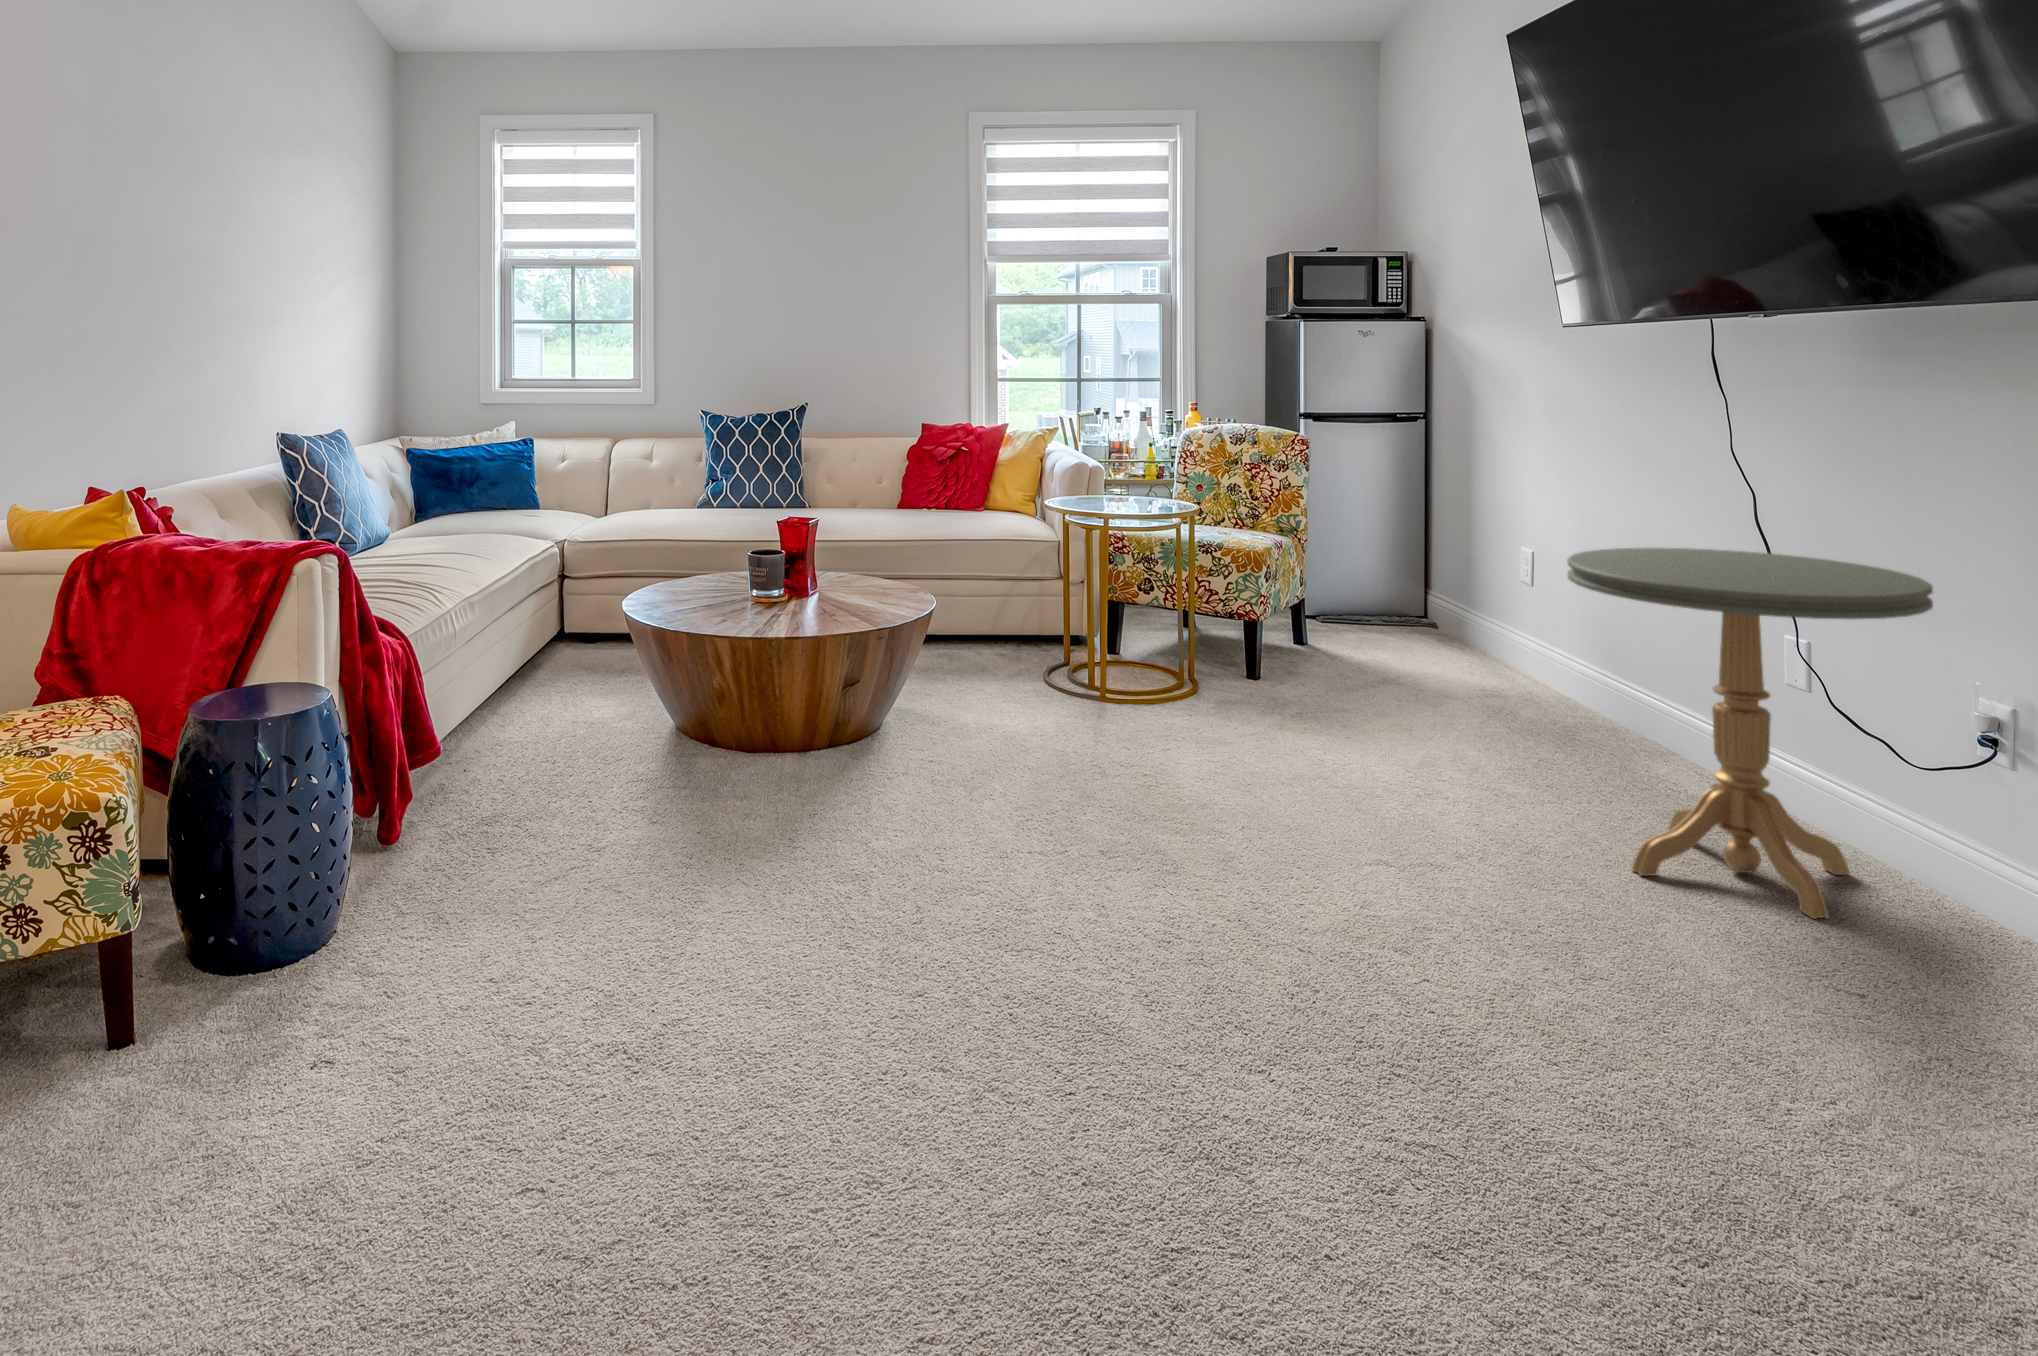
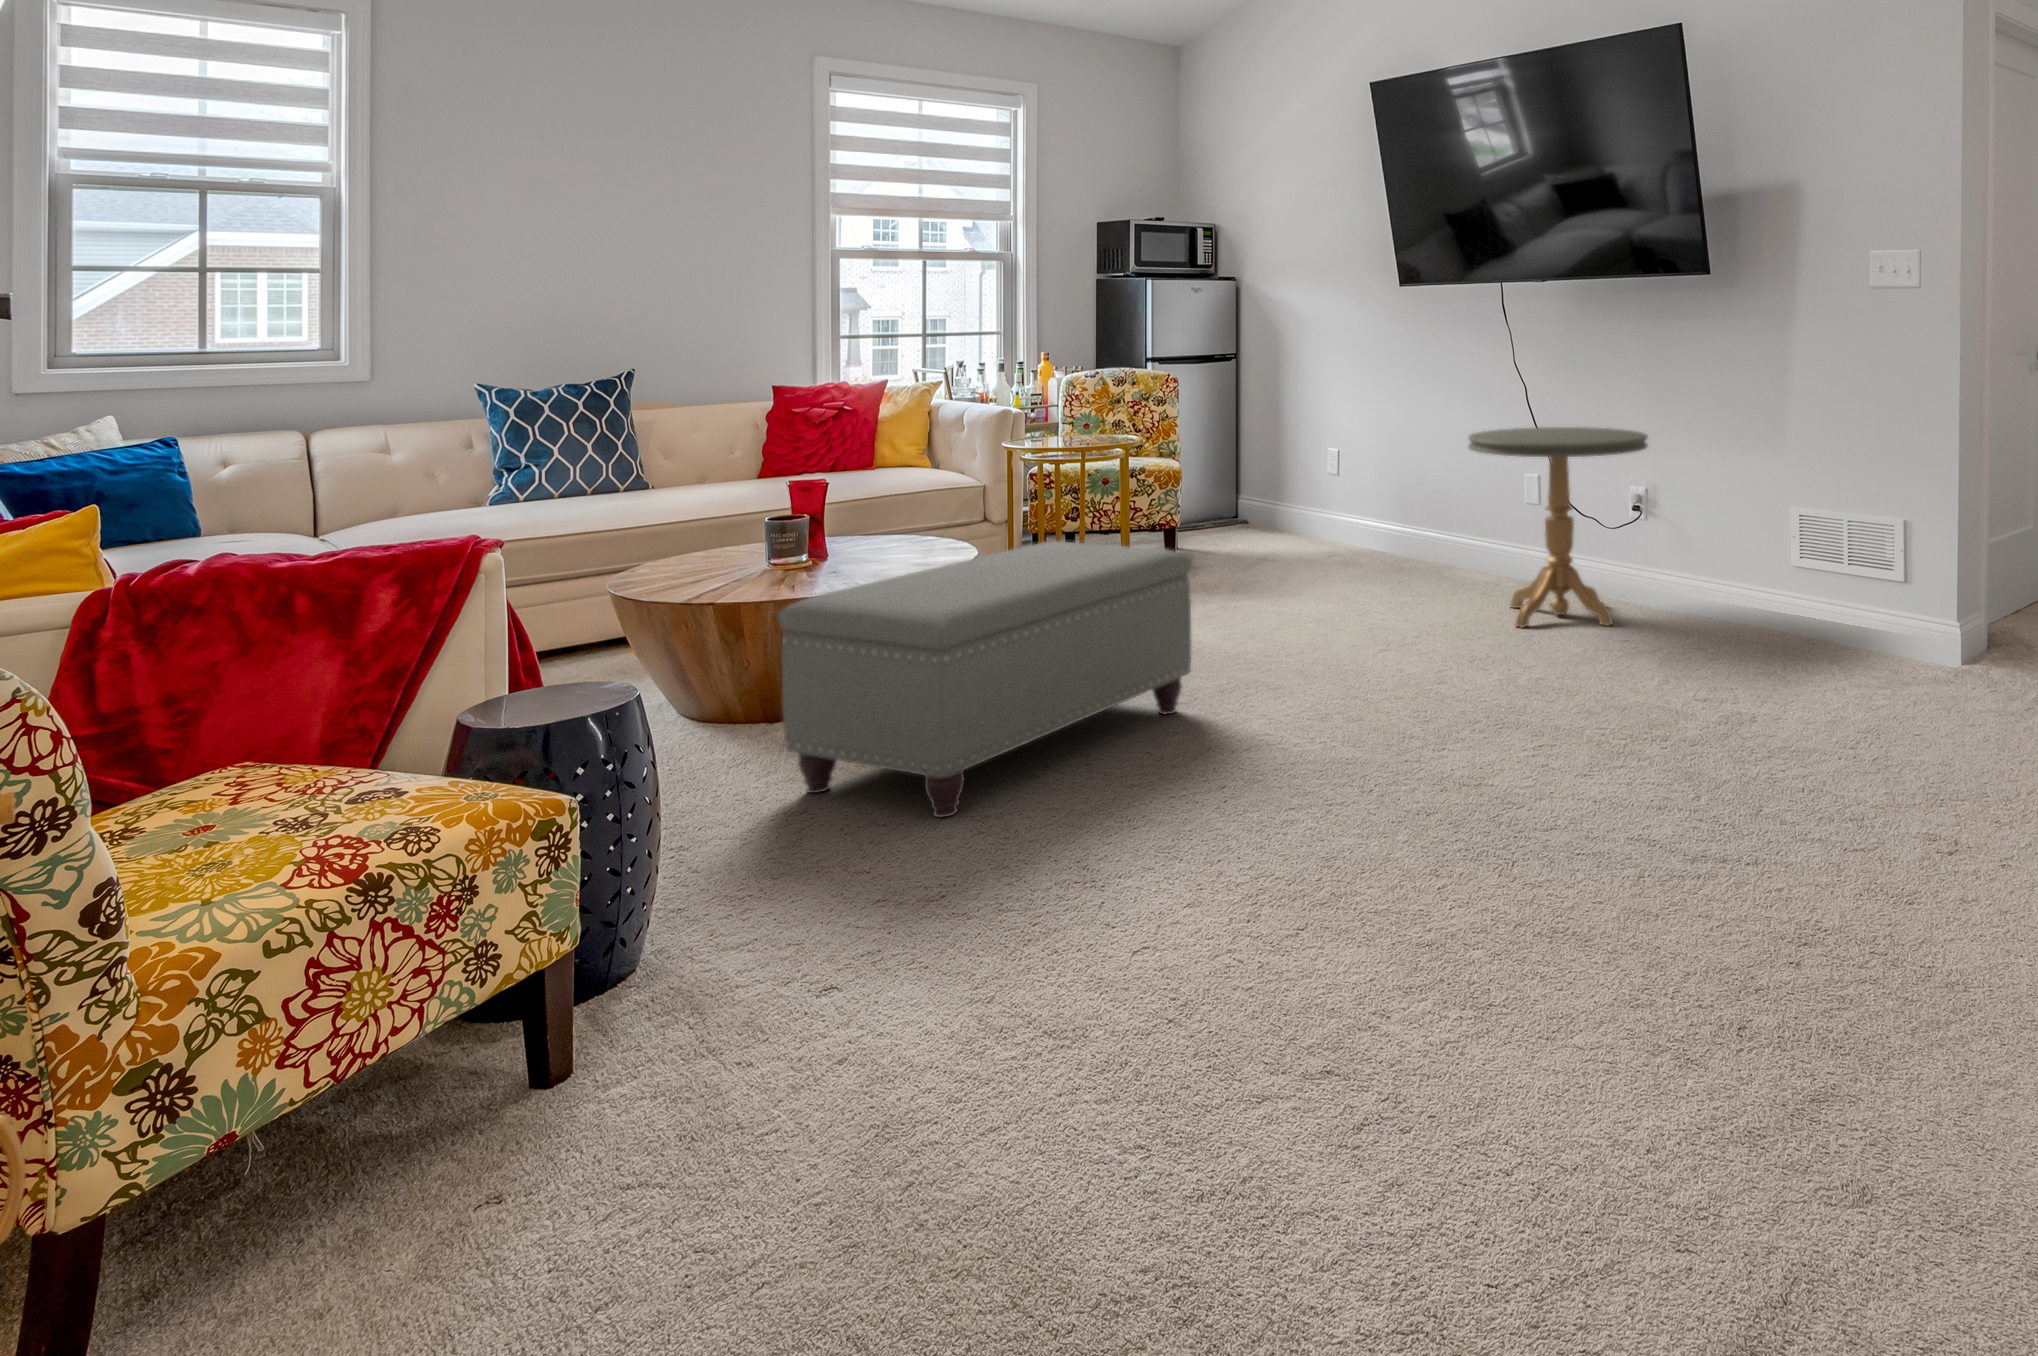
ottoman: none [608,619,1040,905] -> present [778,541,1192,817]

